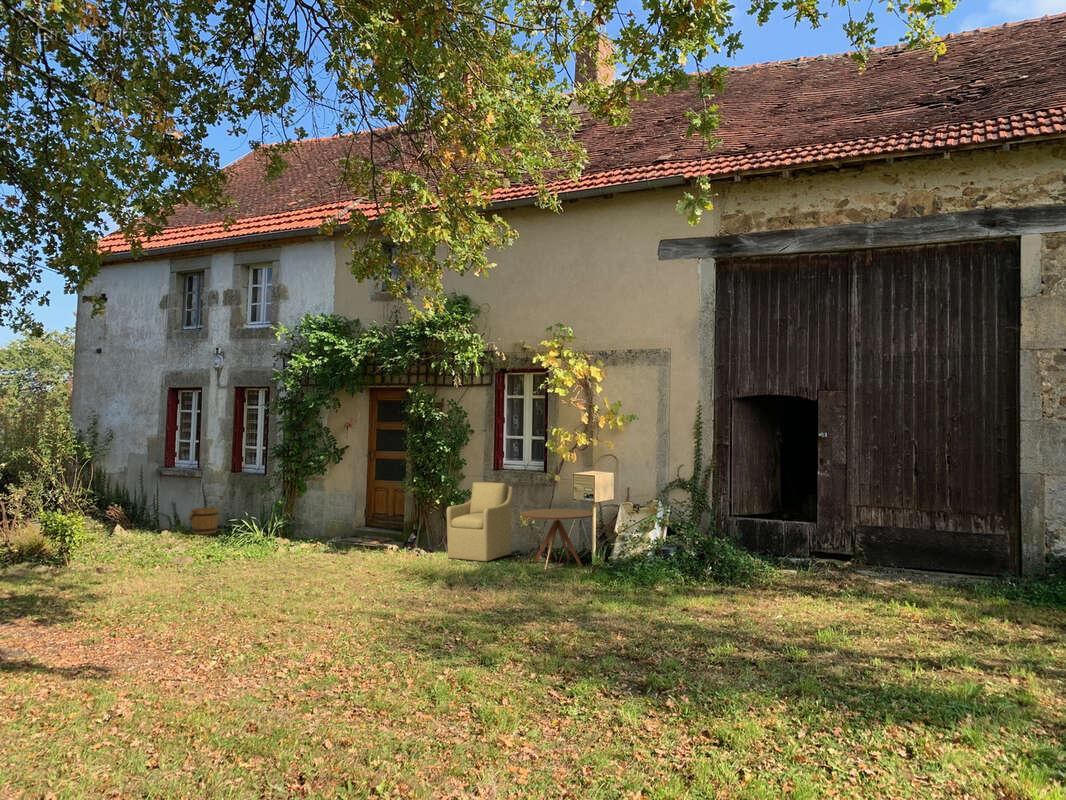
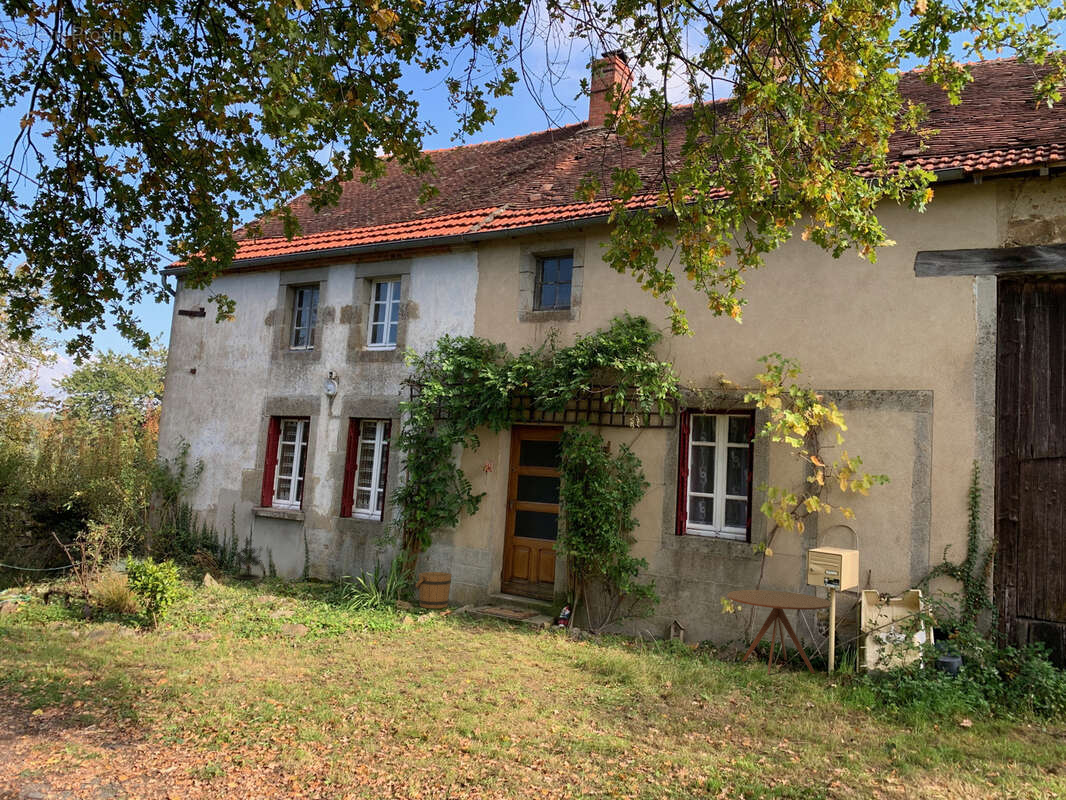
chair: present [447,482,513,561] -> none [624,548,703,655]
potted tree: none [139,492,169,530] -> present [235,538,262,579]
bucket: present [189,508,219,534] -> present [415,572,452,608]

